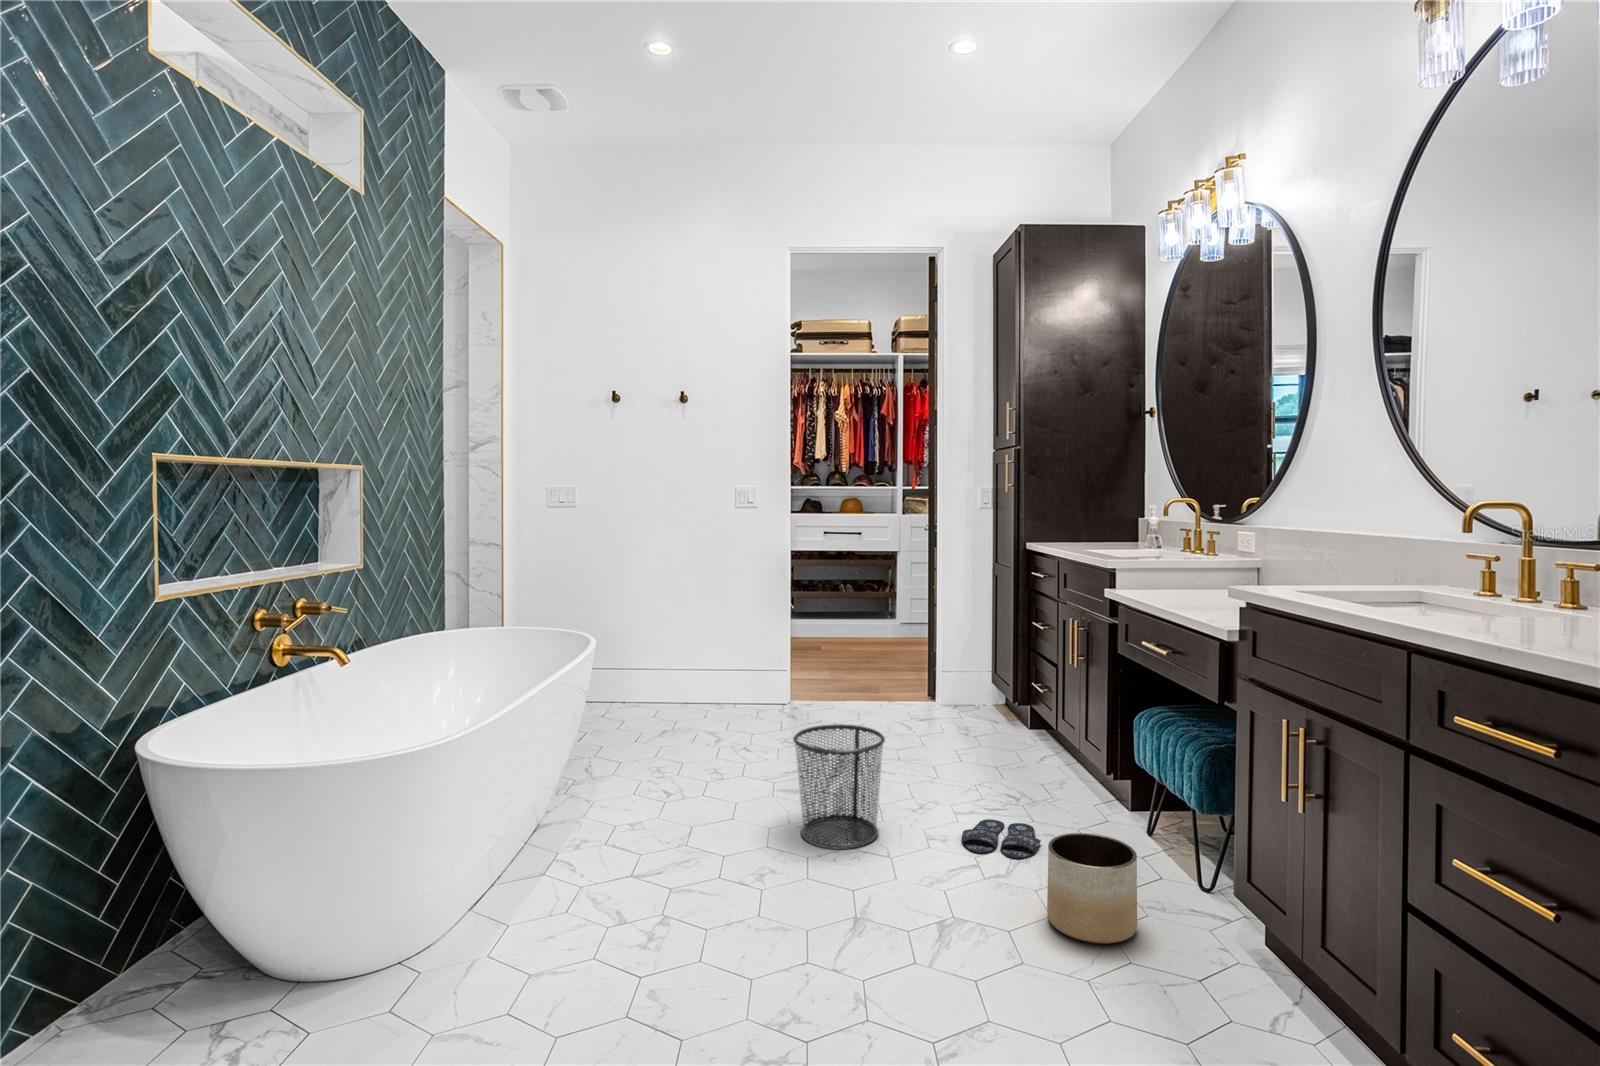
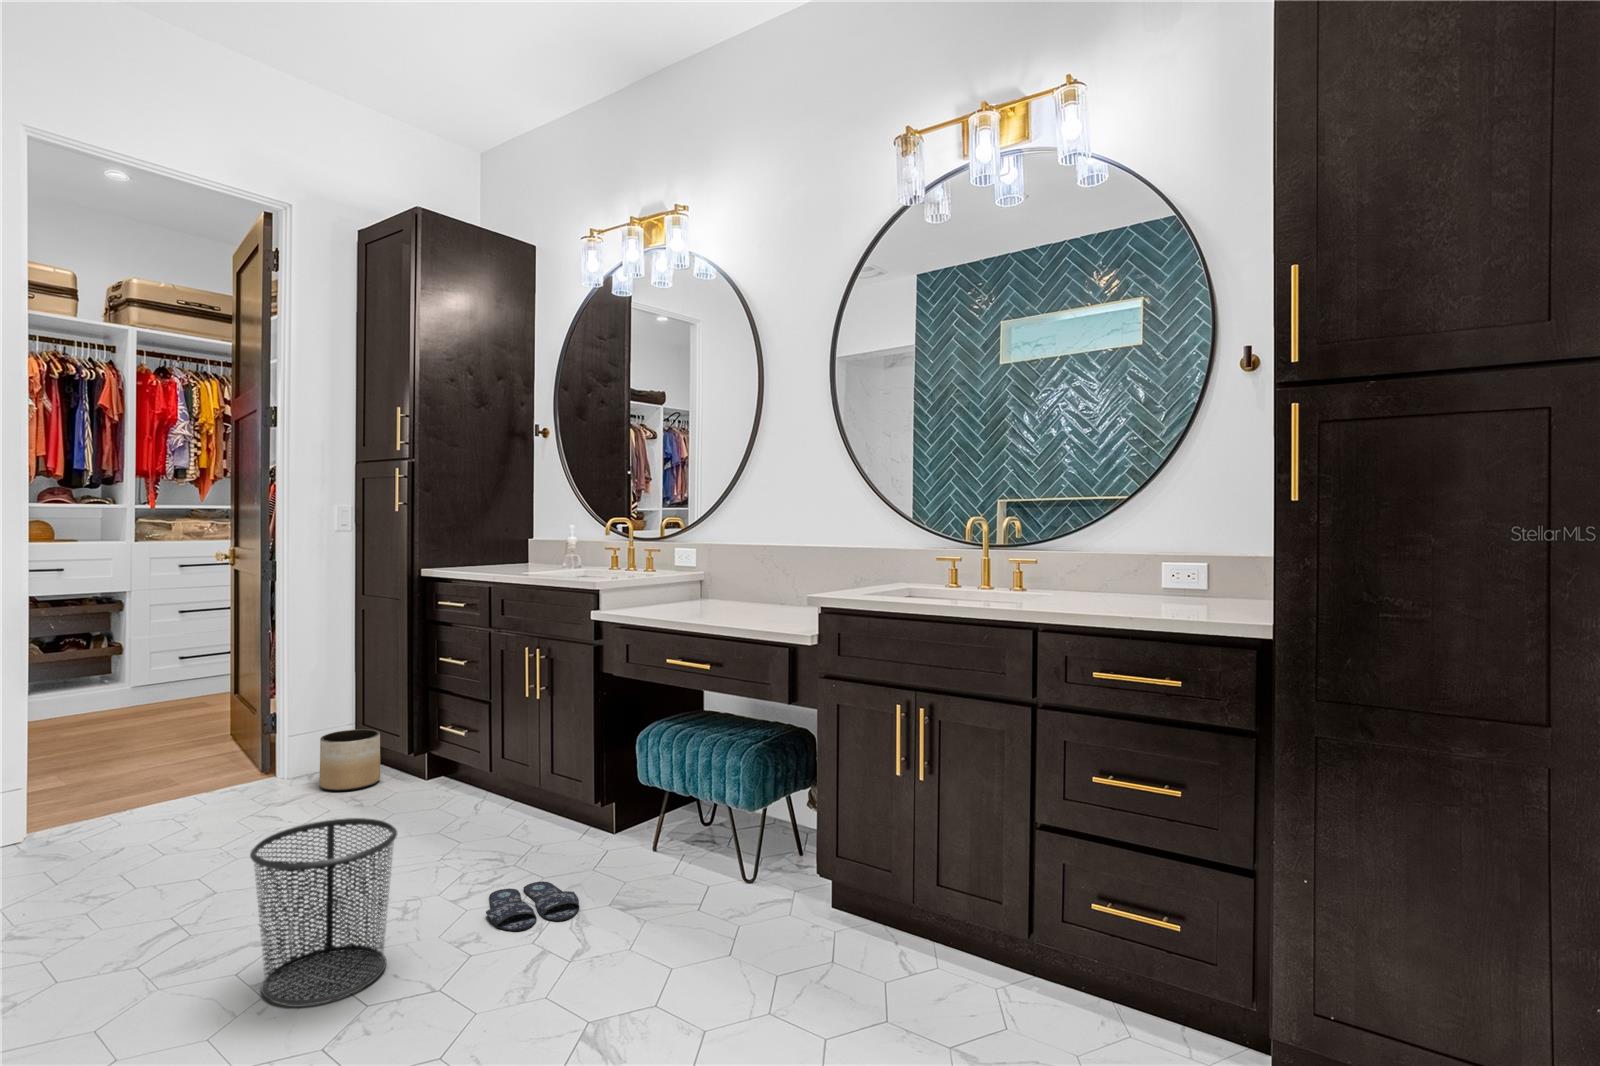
planter: present [1047,833,1137,944] -> present [319,729,380,791]

